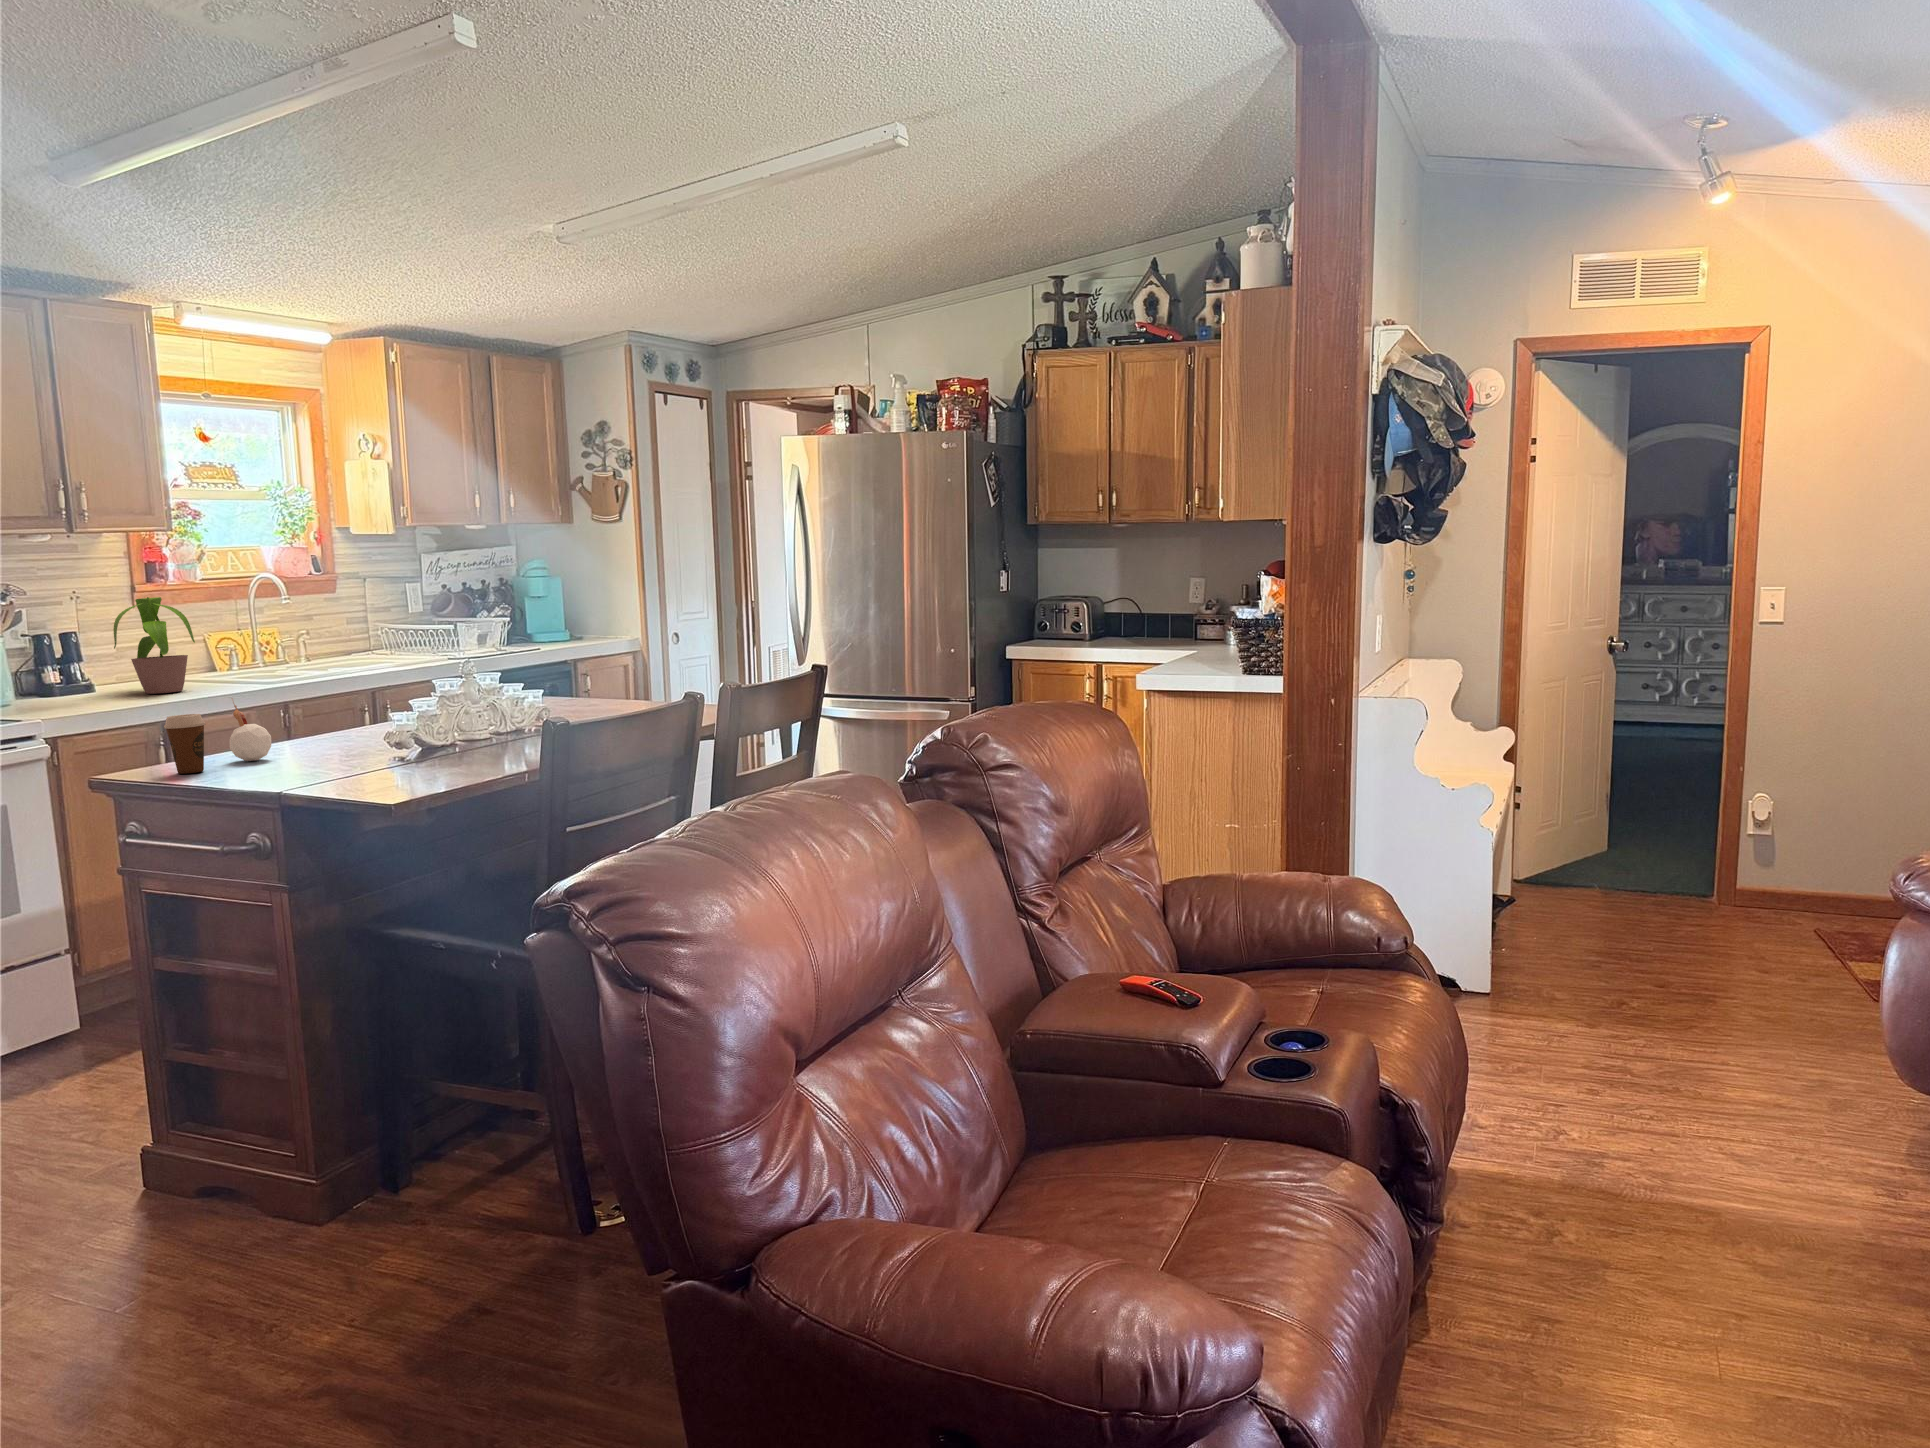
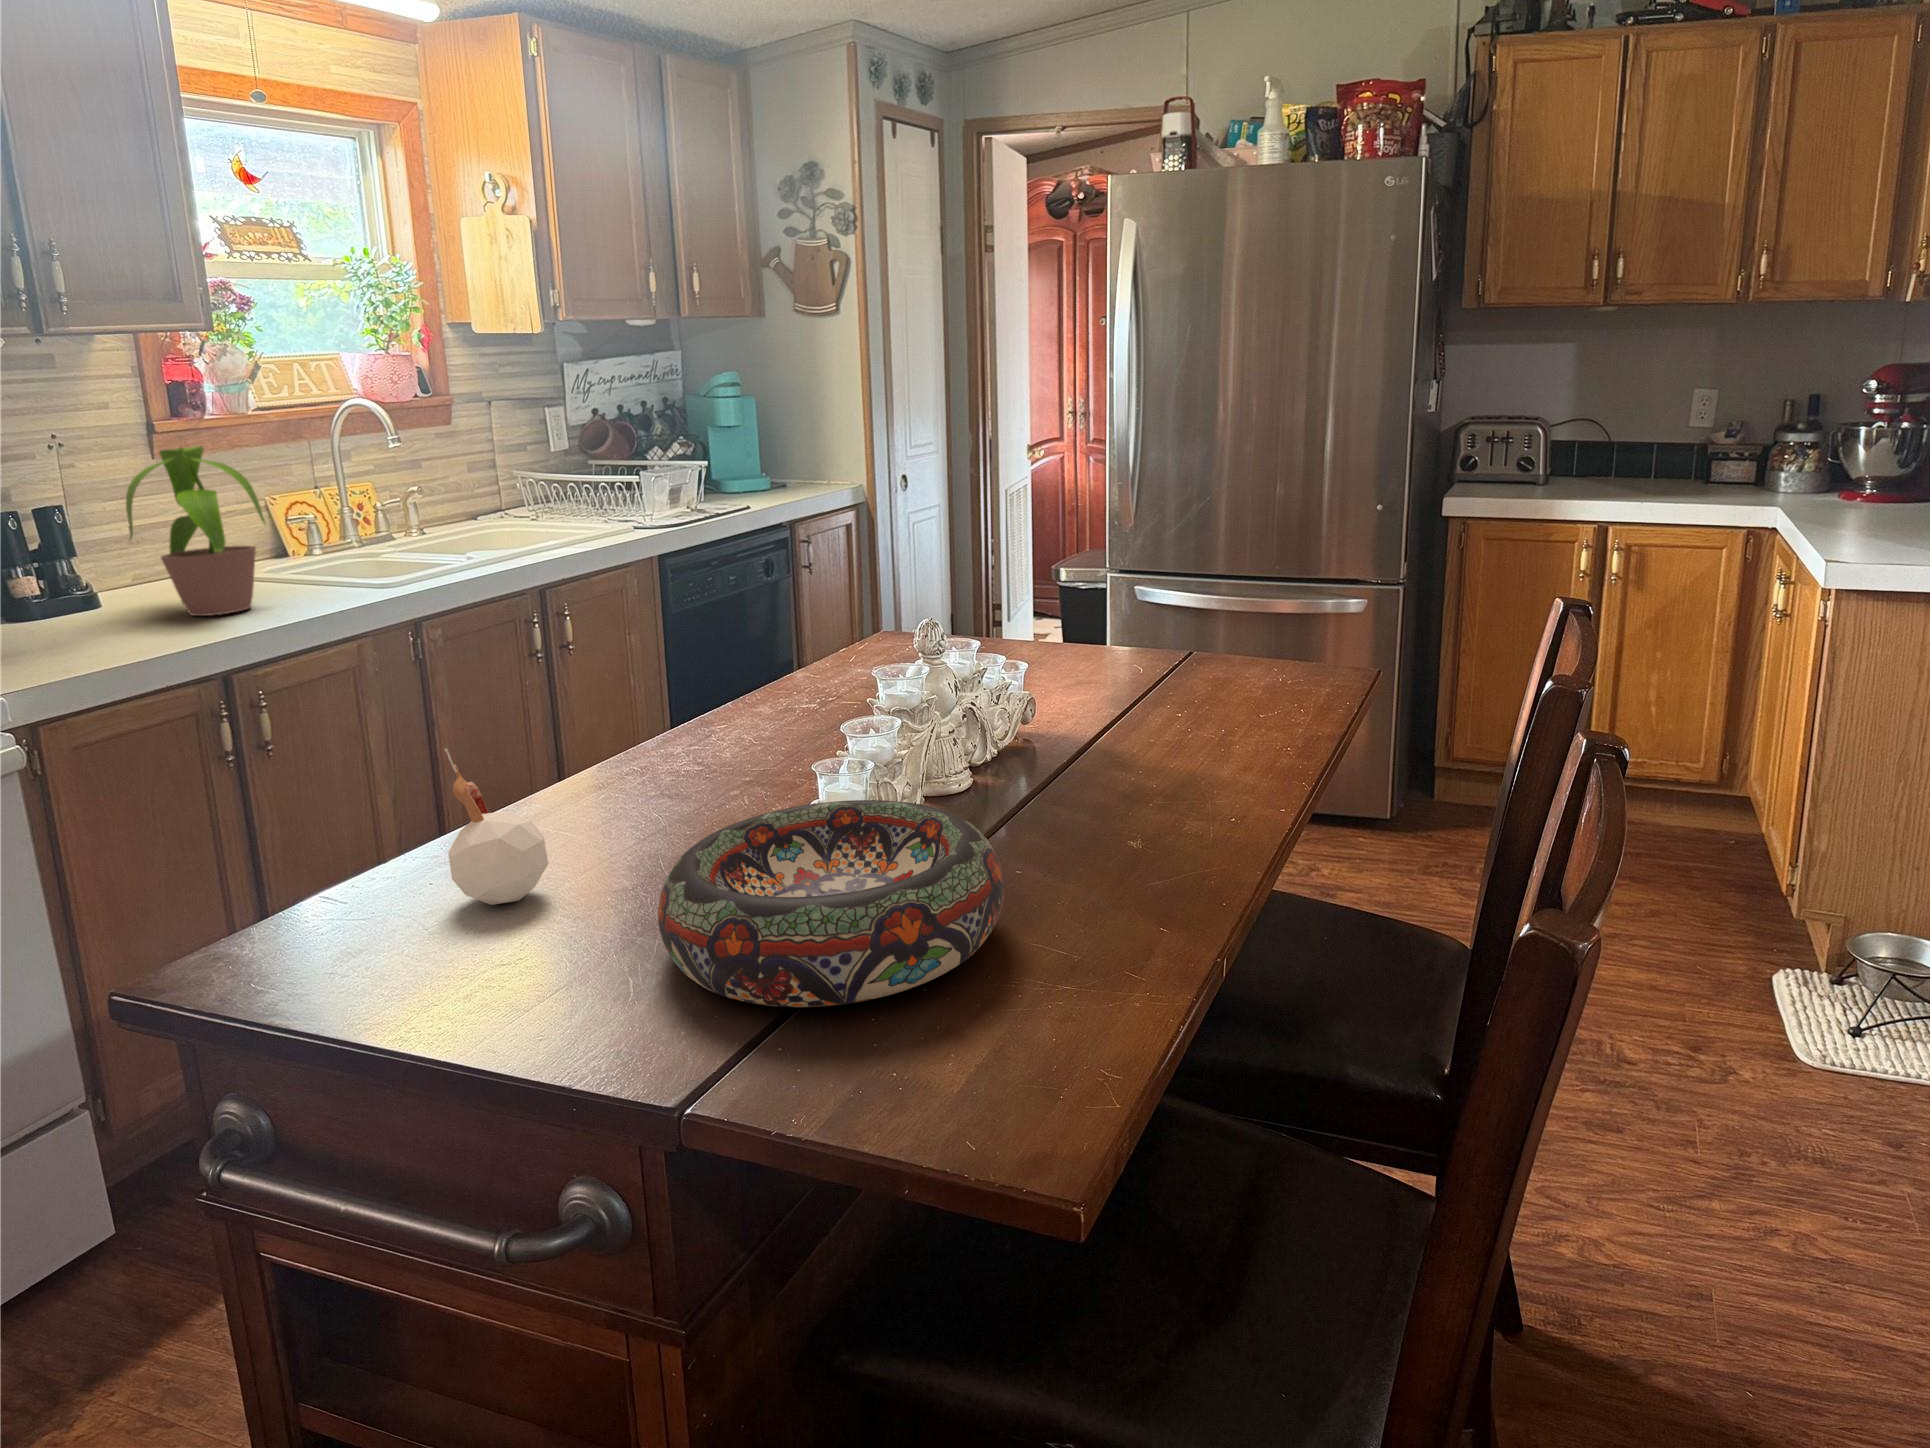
coffee cup: present [164,714,205,774] -> none [298,820,407,988]
decorative bowl: none [297,720,441,775] -> present [658,800,1004,1007]

